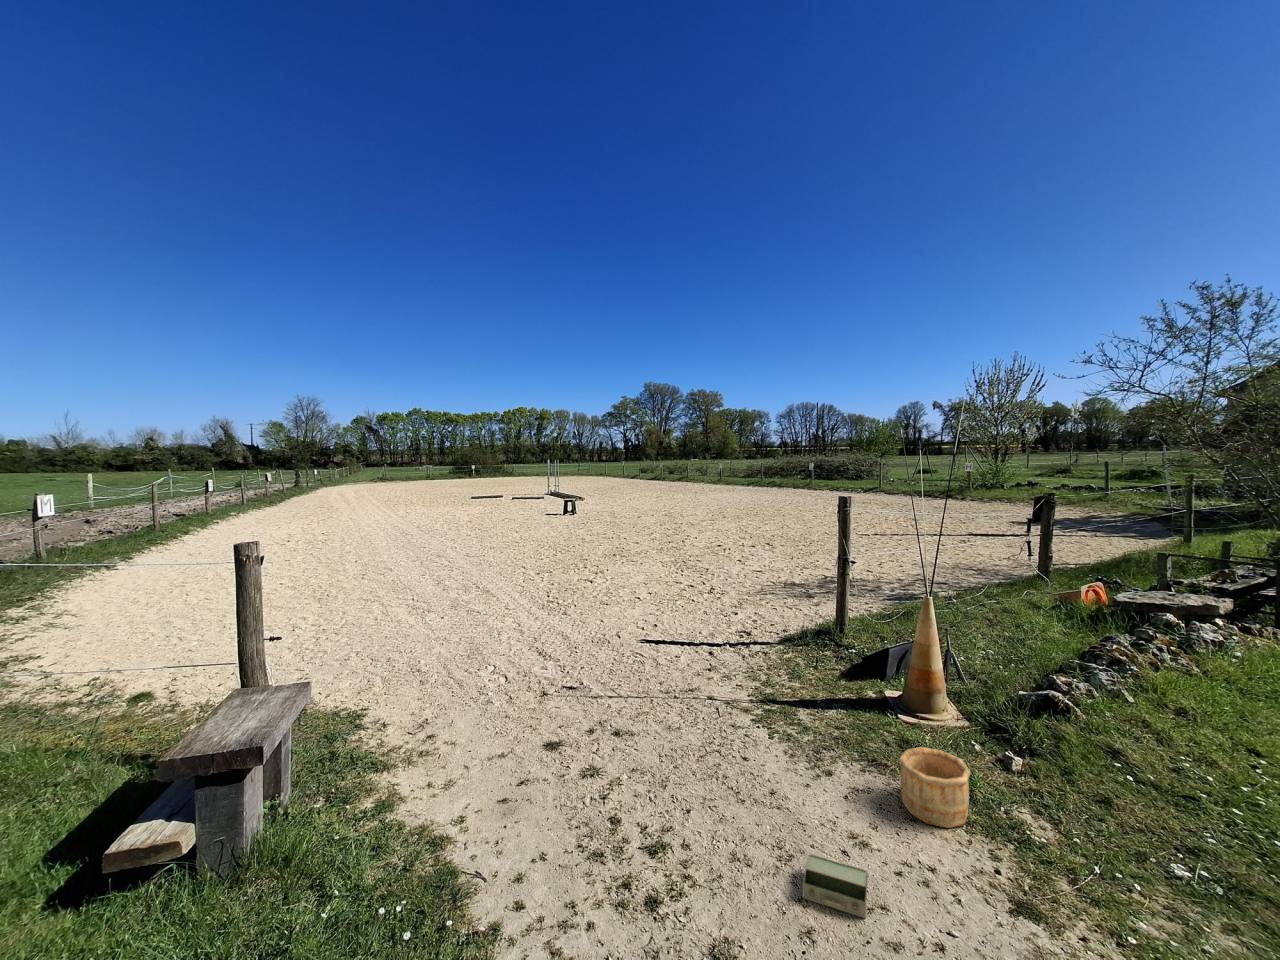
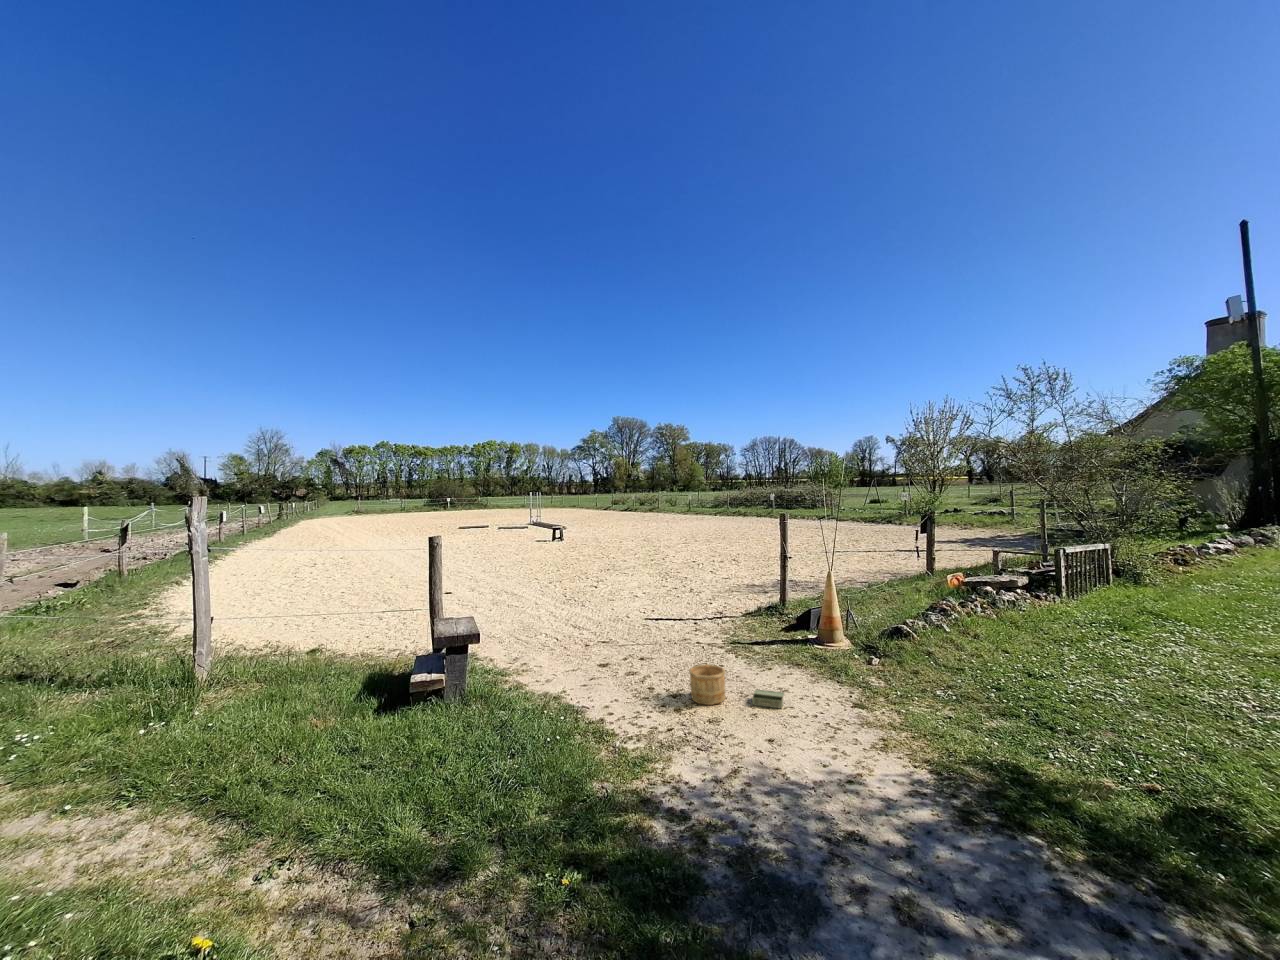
wooden bucket: present [899,747,970,828] -> present [689,664,725,705]

